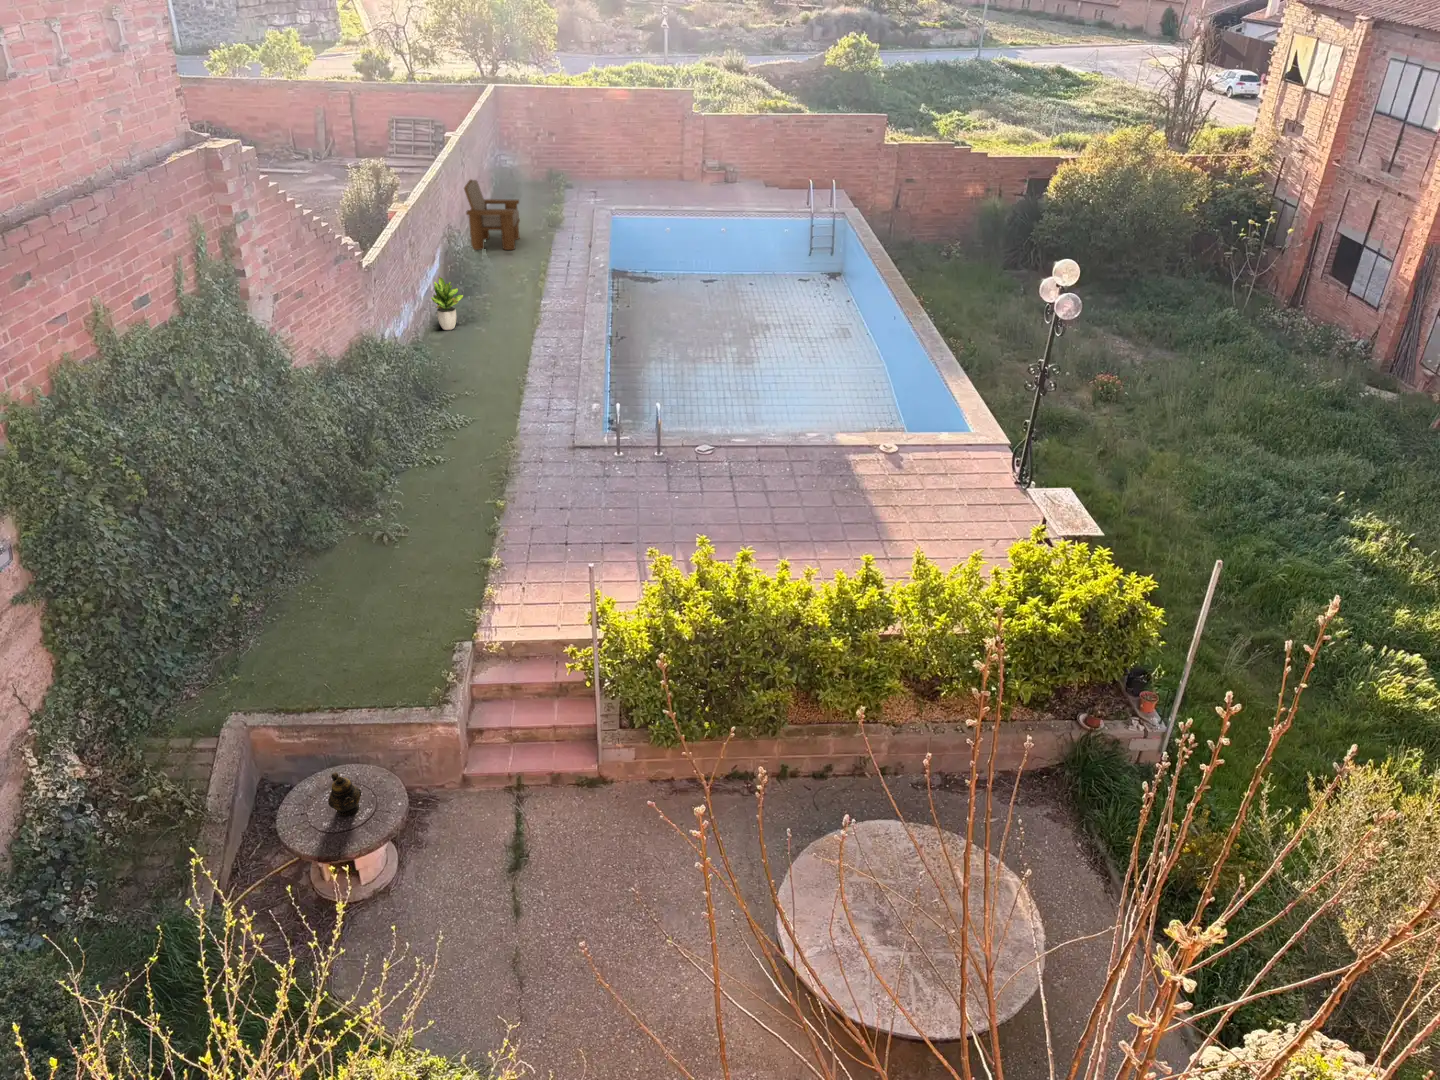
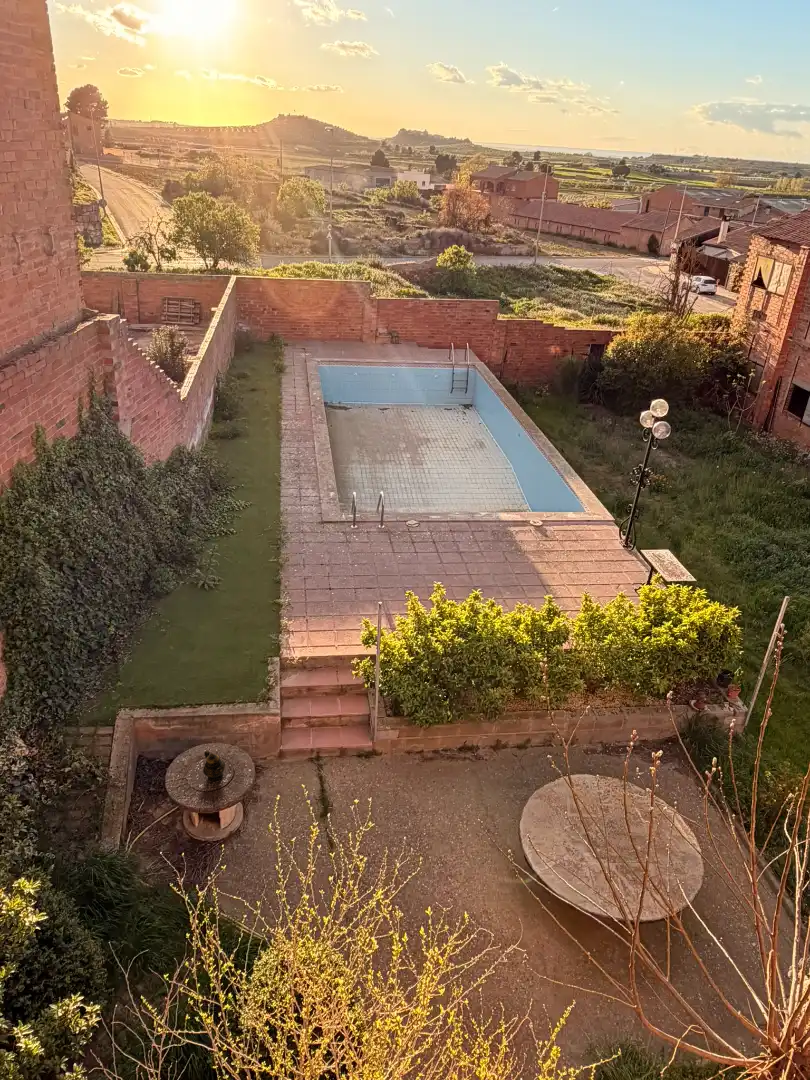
armchair: present [464,180,520,250] -> none [224,338,260,386]
potted plant: present [431,277,463,330] -> none [211,404,234,440]

